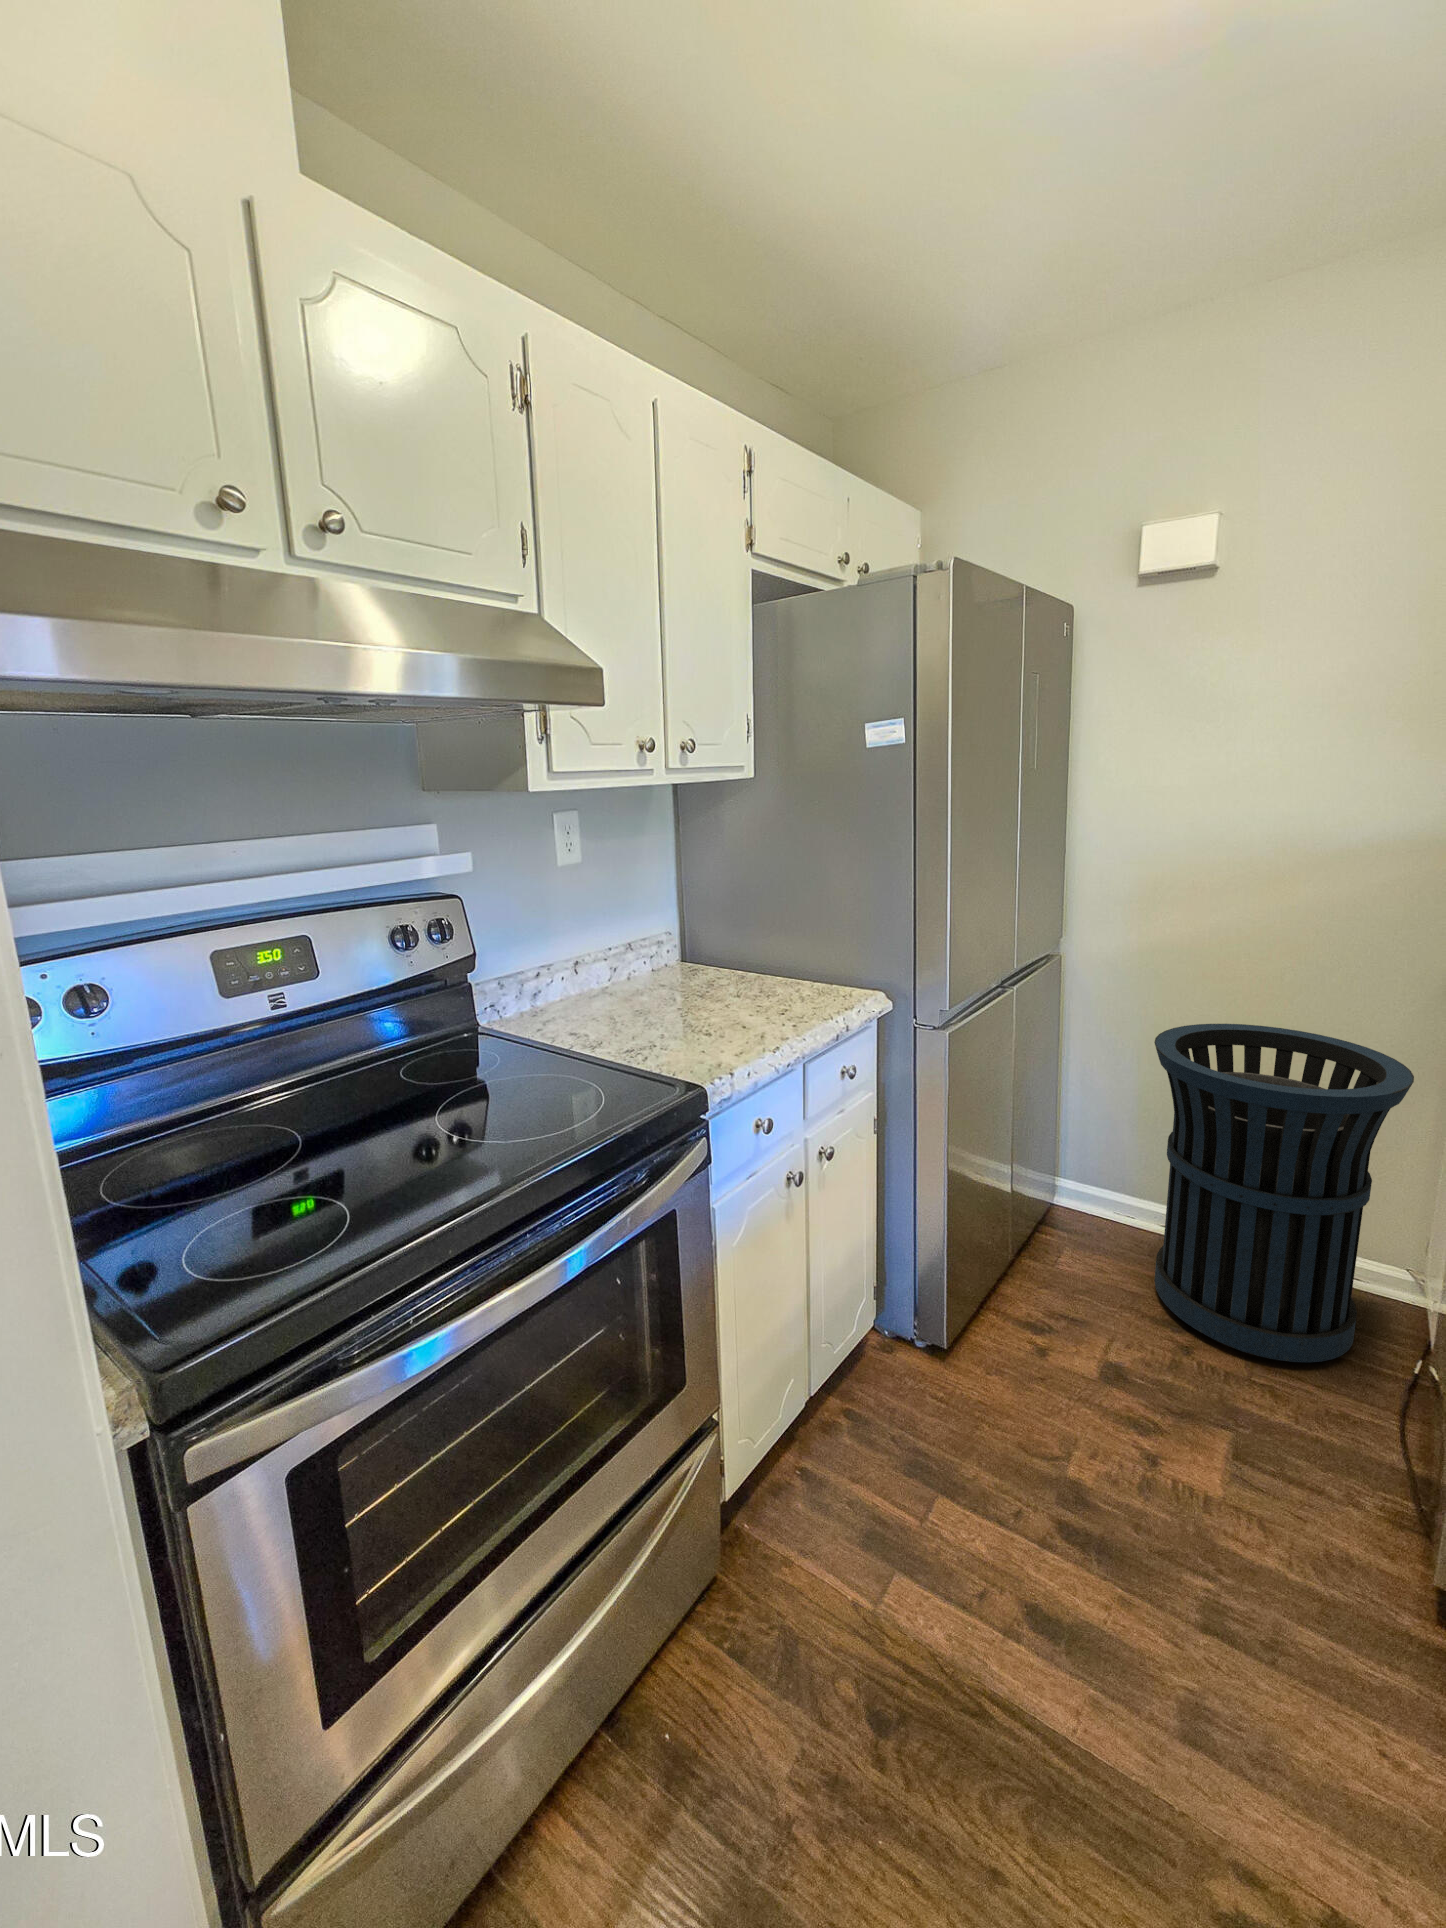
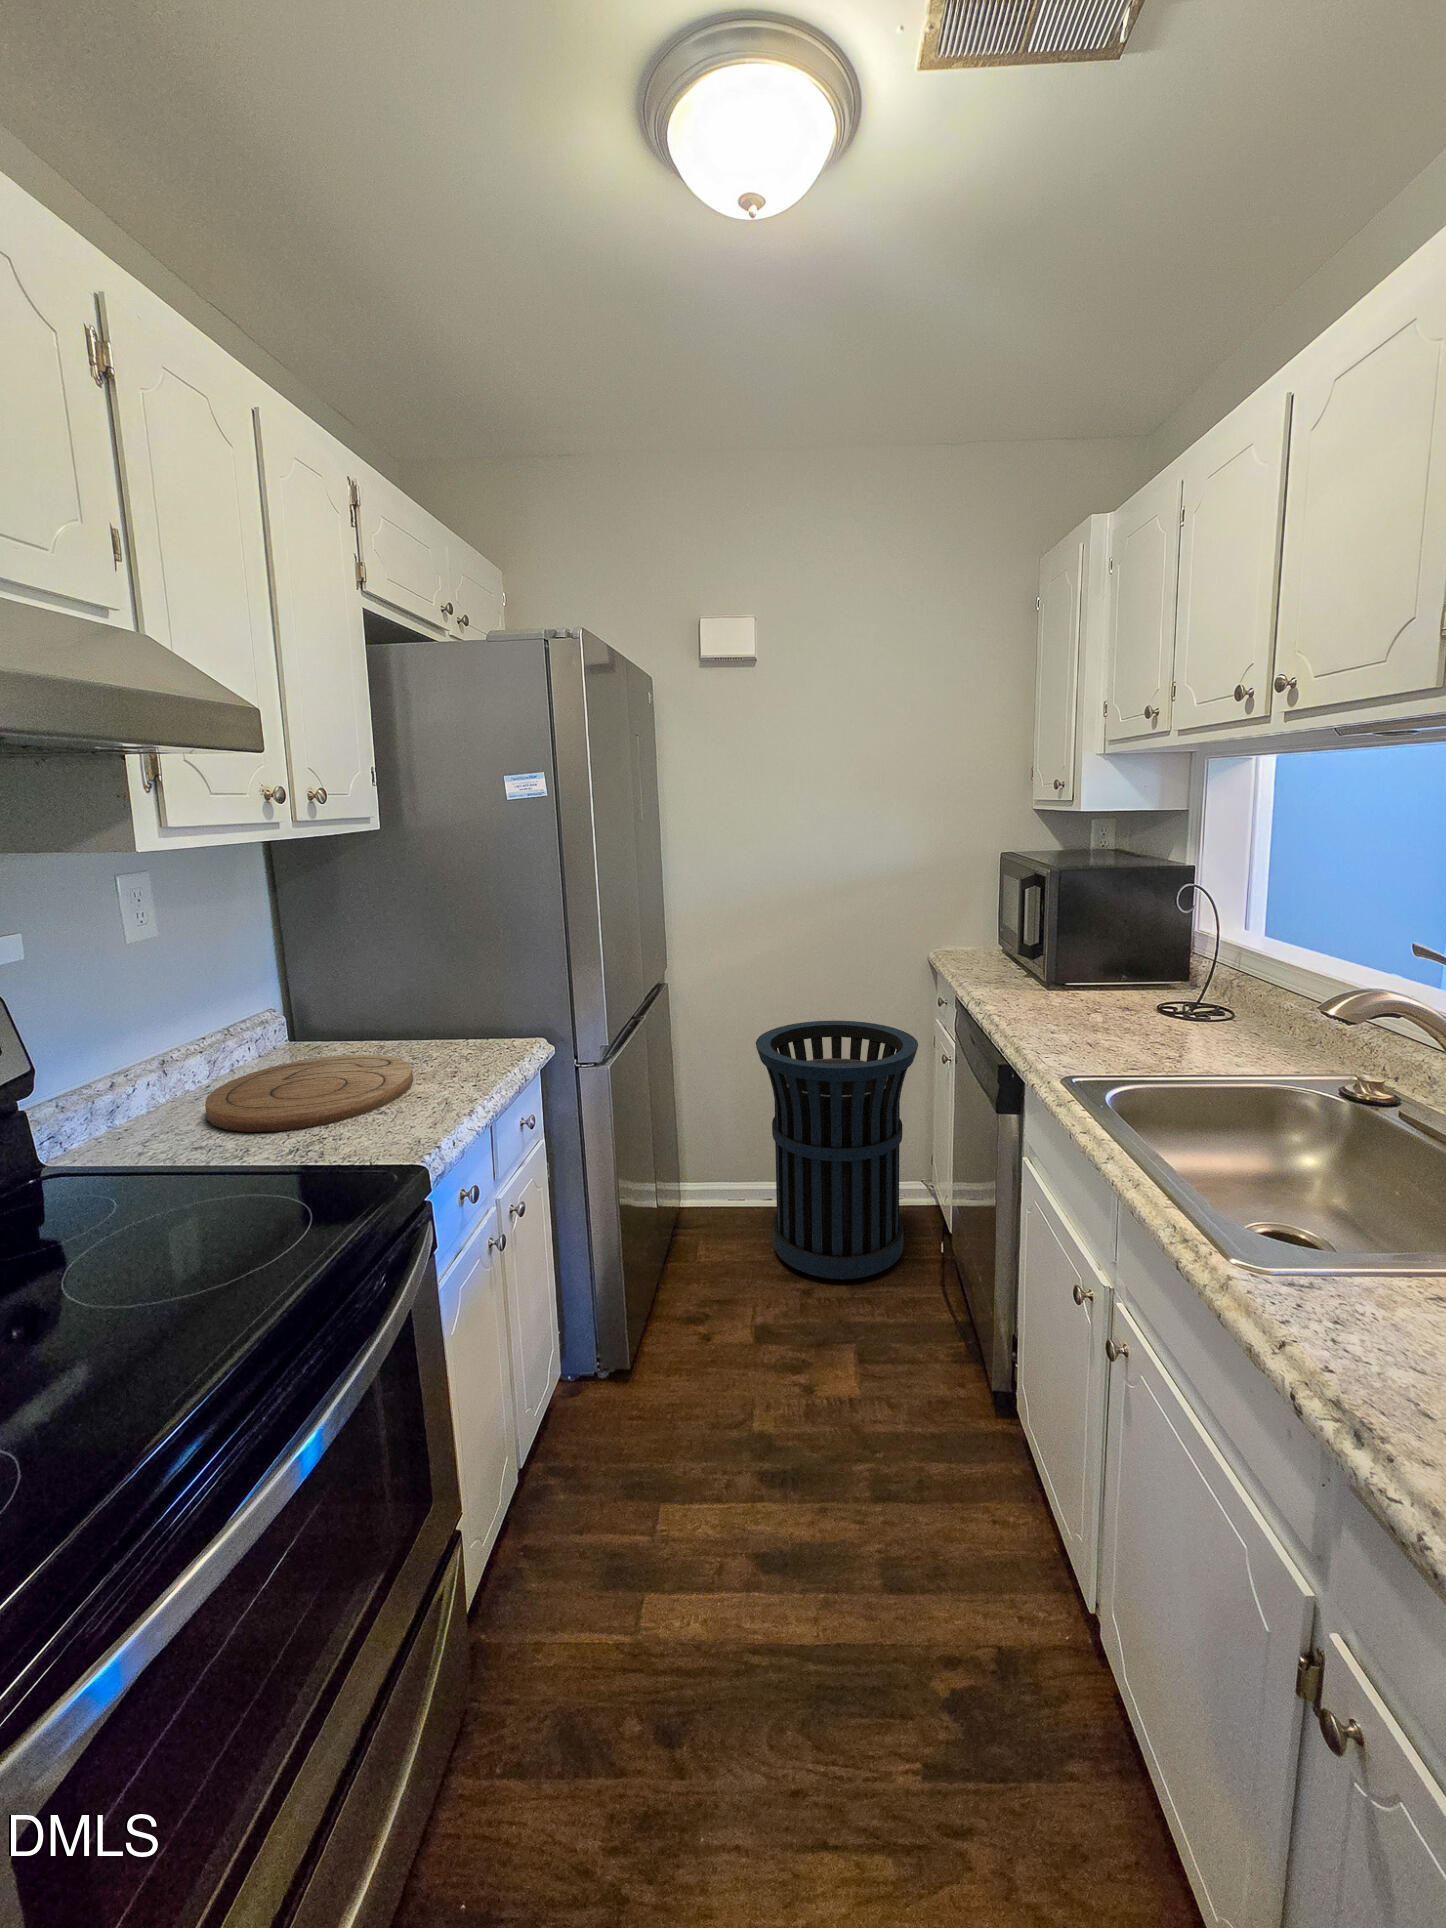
cutting board: none [589,978,746,1034] -> present [205,1054,413,1132]

